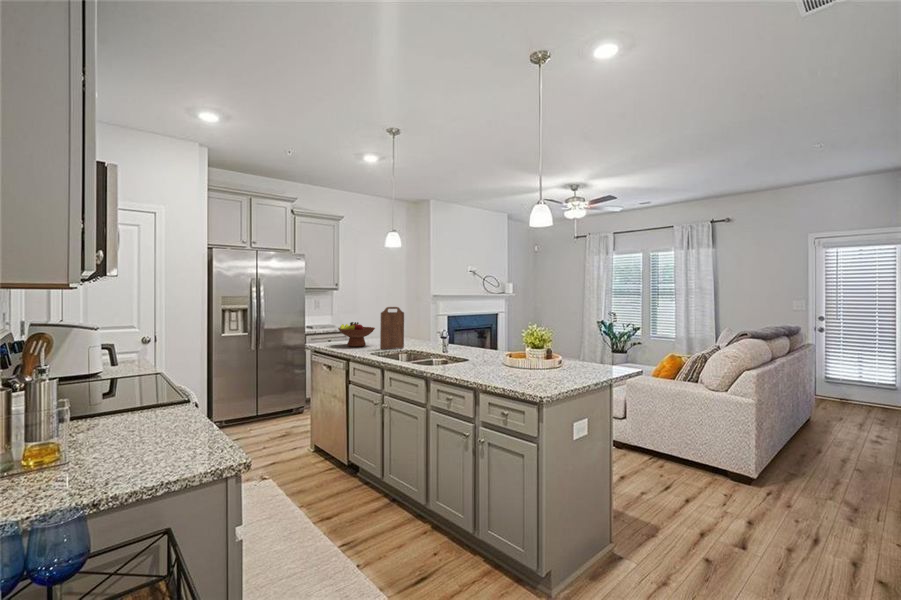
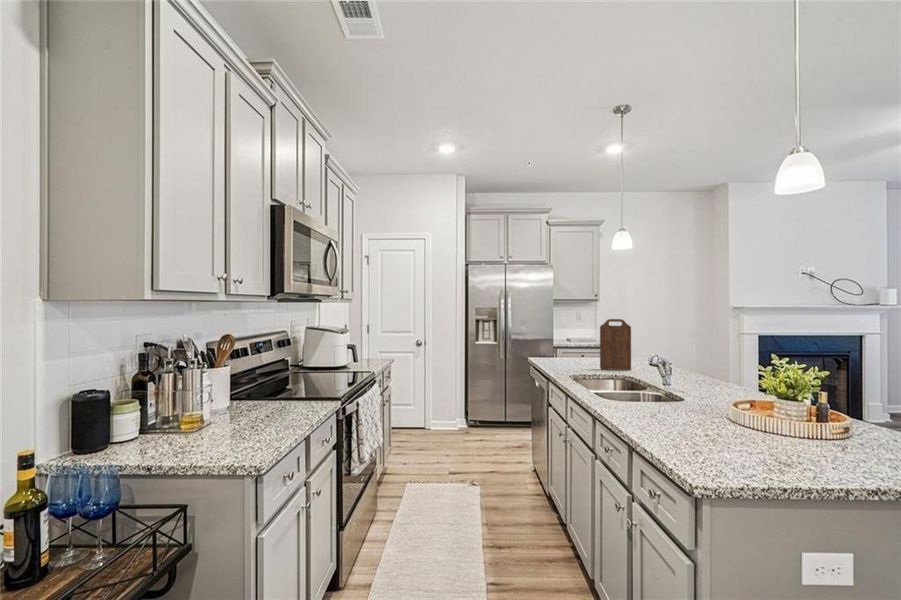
fruit bowl: present [338,322,375,346] -> none [559,336,602,364]

